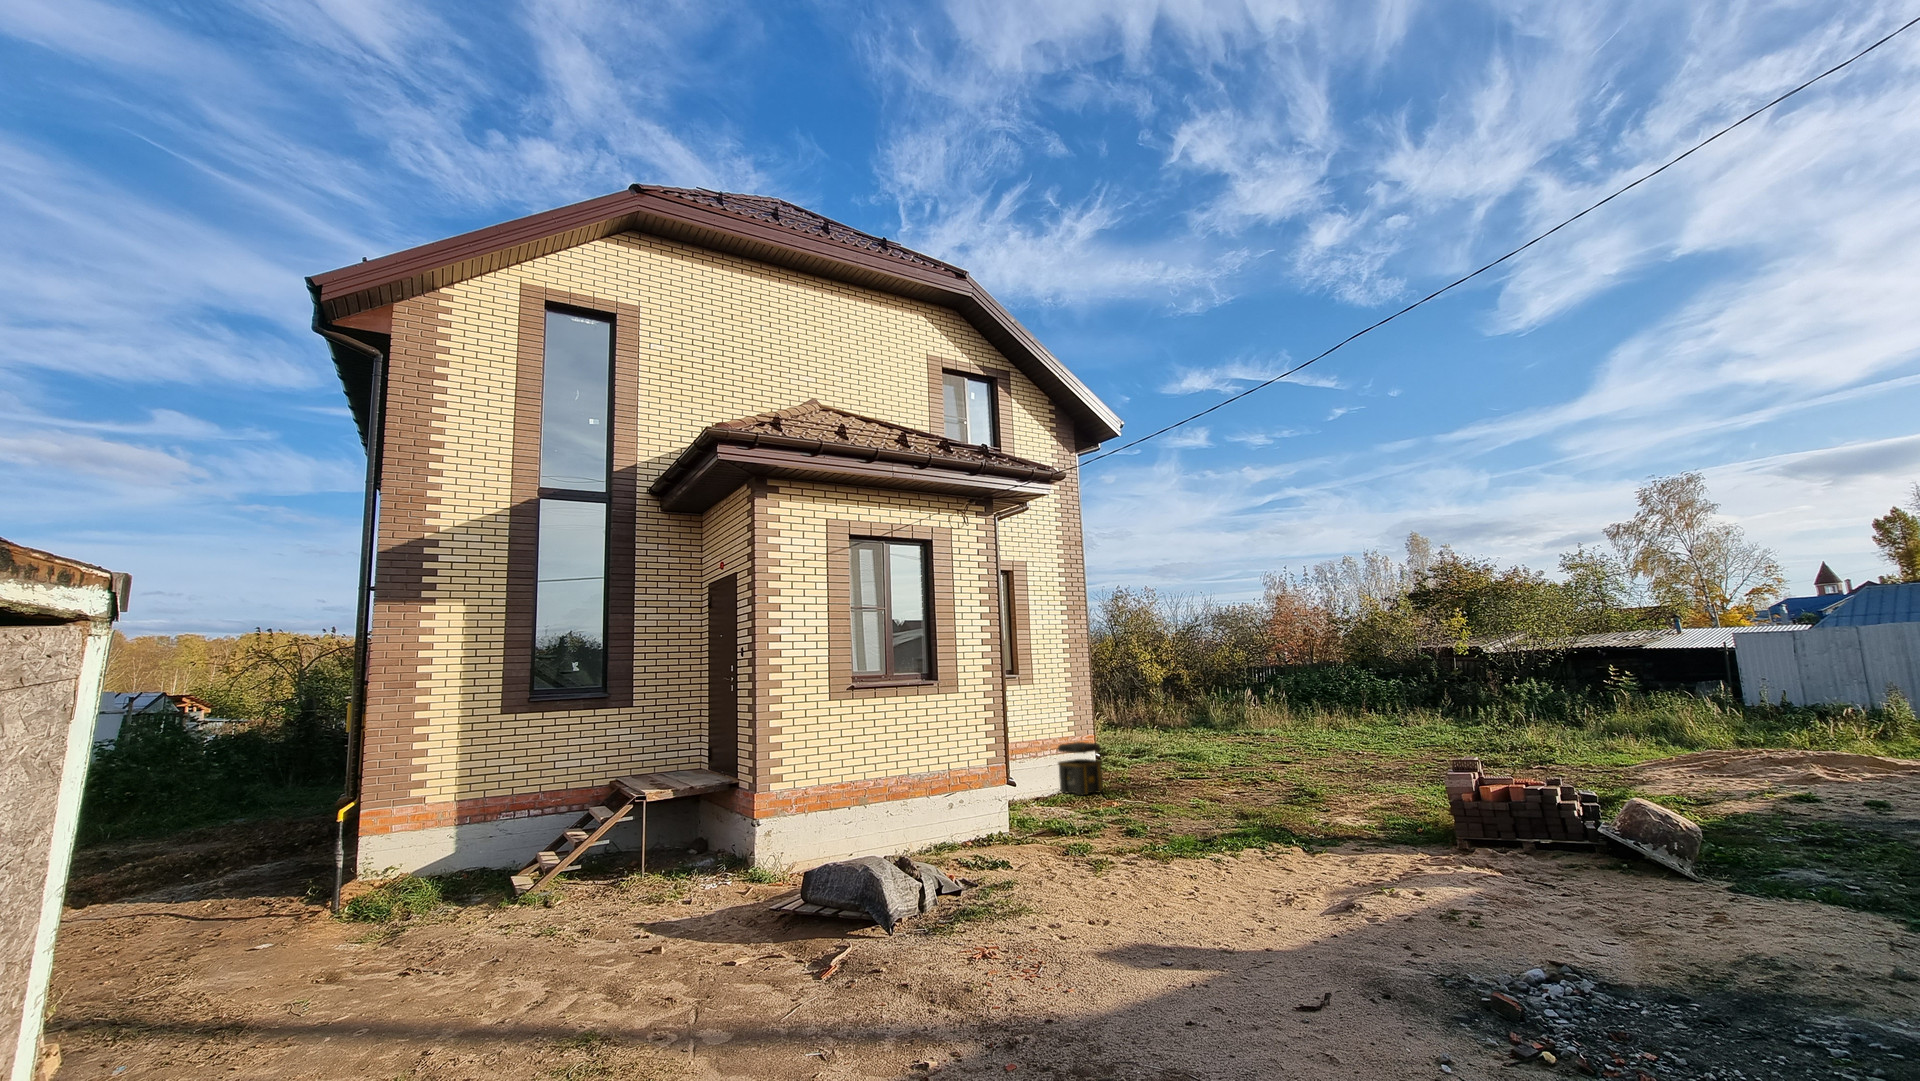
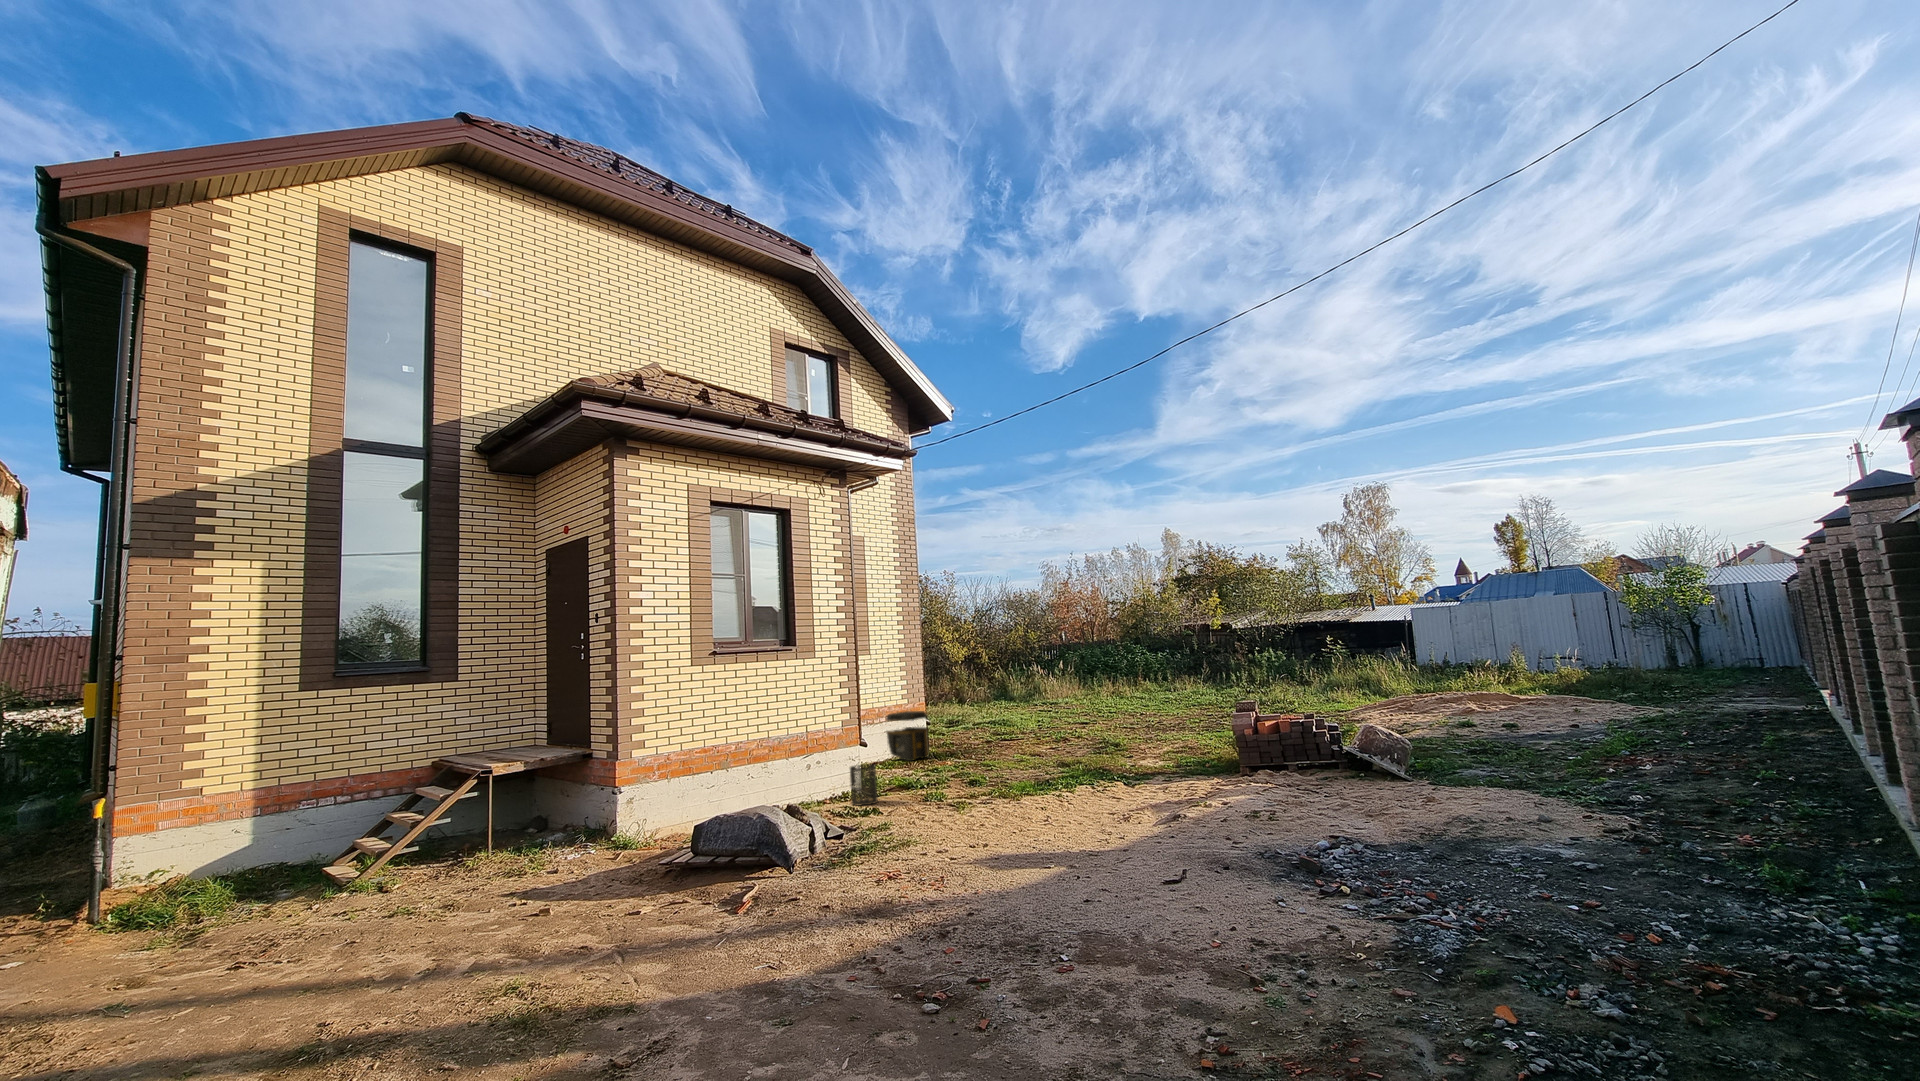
trash can: none [997,805,1026,849] -> present [850,764,878,806]

